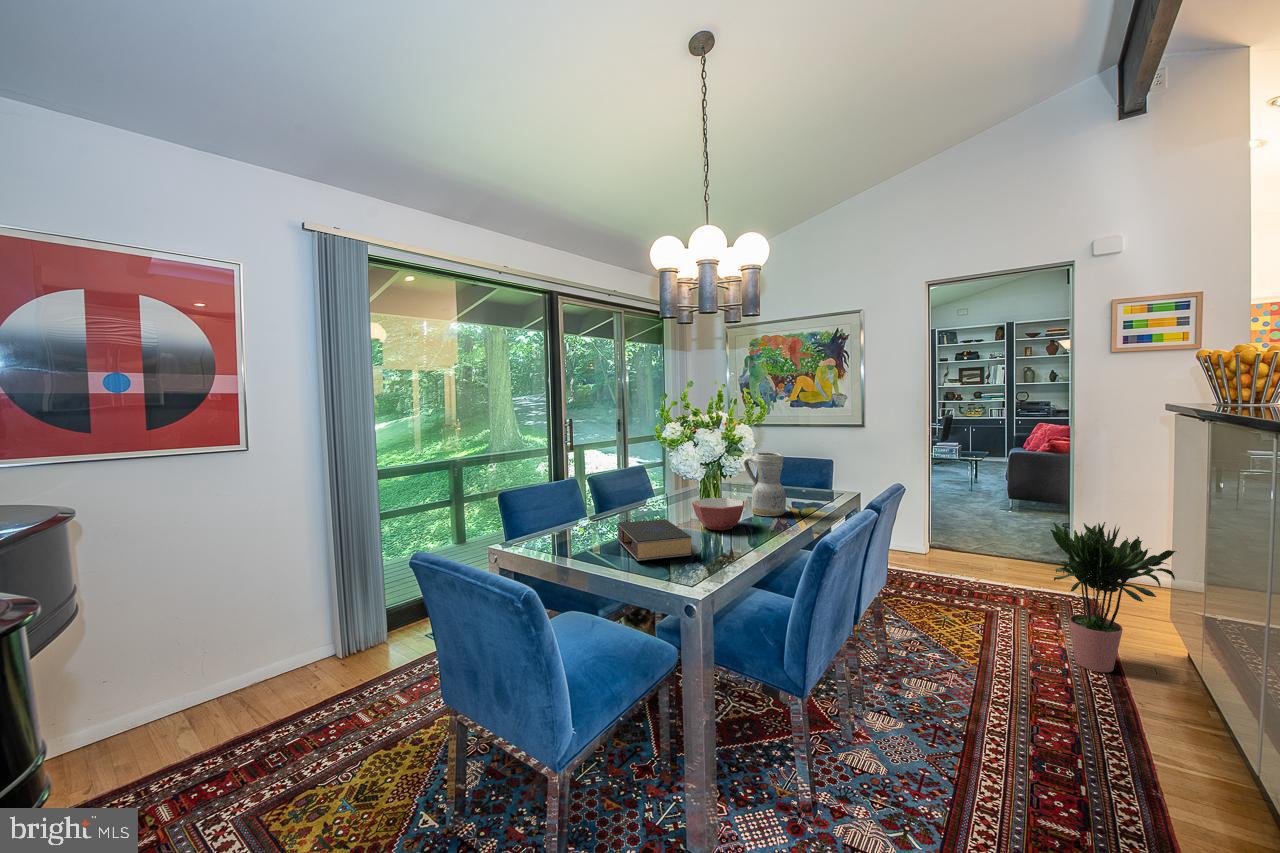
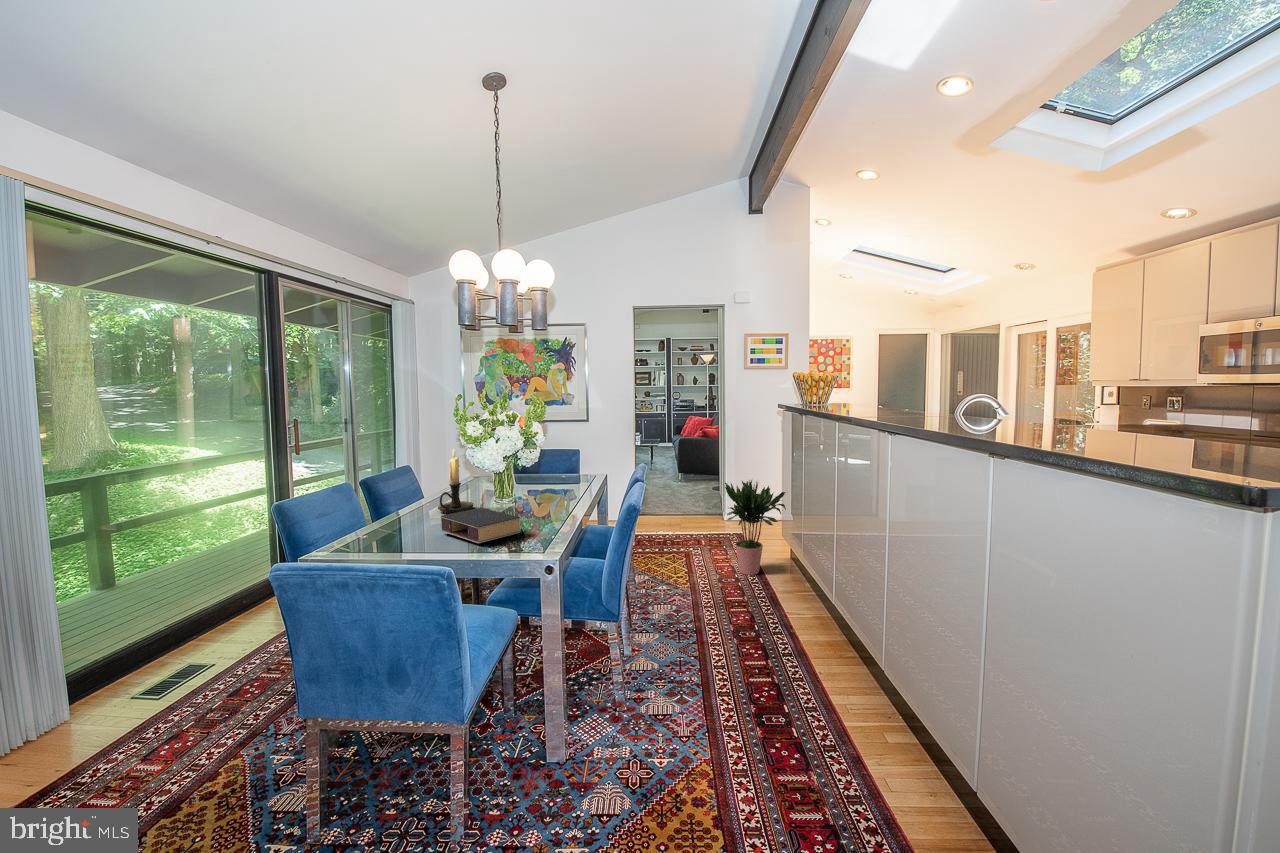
candle holder: none [635,450,675,521] -> present [438,449,474,515]
ceramic pitcher: present [744,452,786,516] -> none [529,445,565,498]
bowl: present [692,498,744,530] -> none [496,485,543,513]

